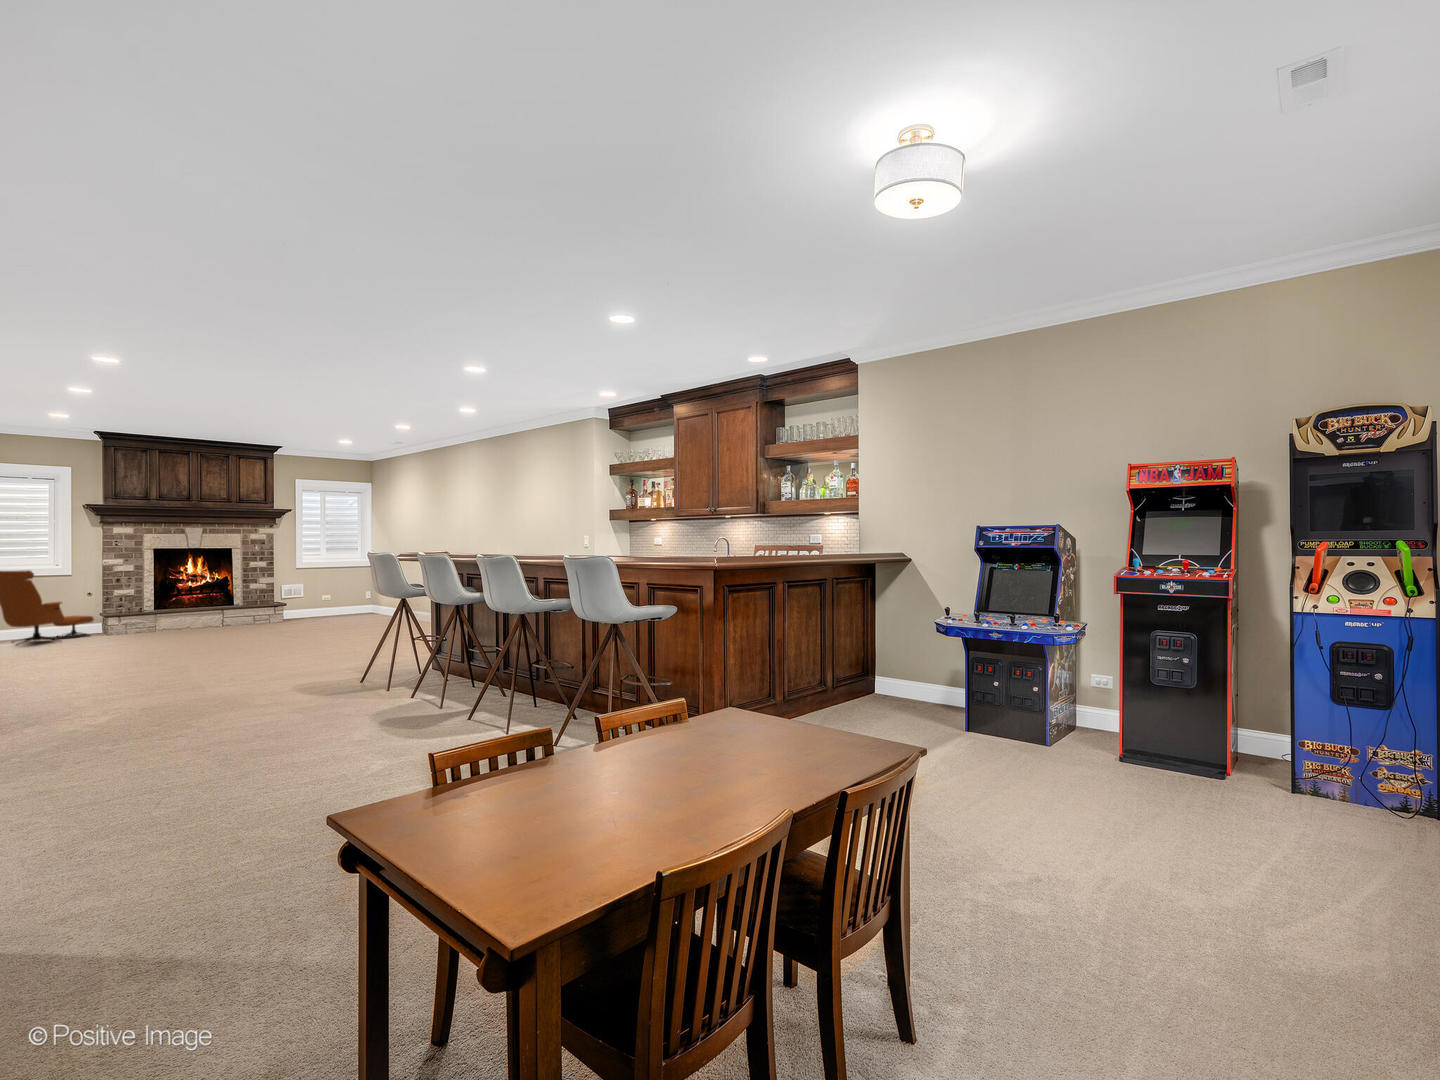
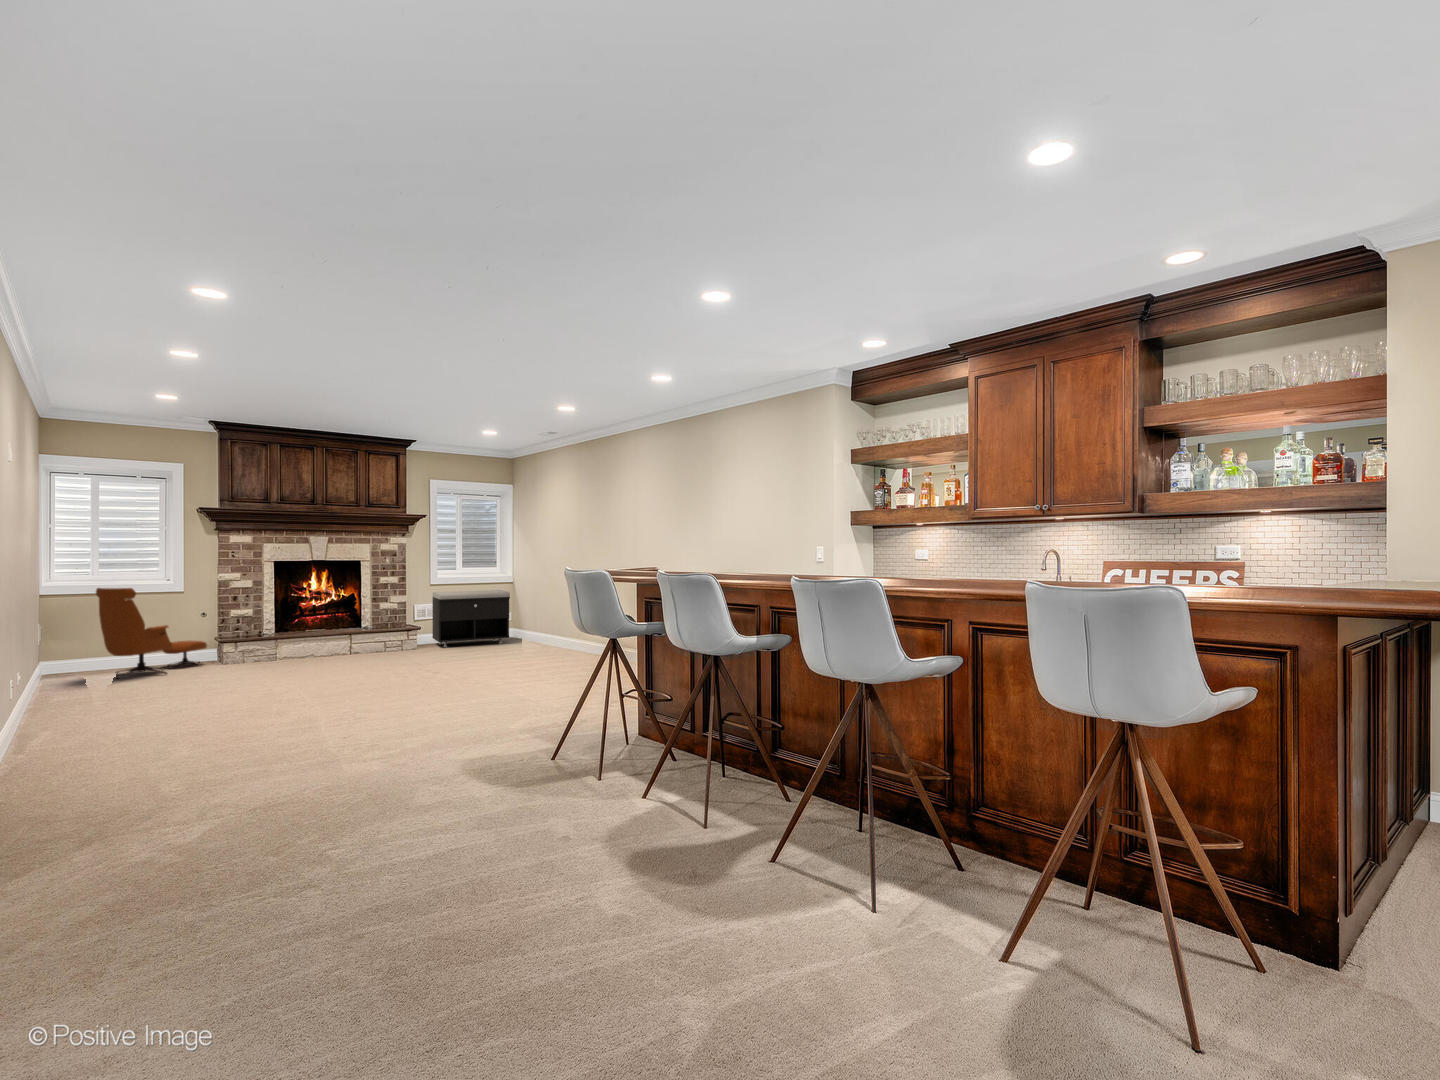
storage bench: none [298,572,367,619] -> present [432,590,510,647]

